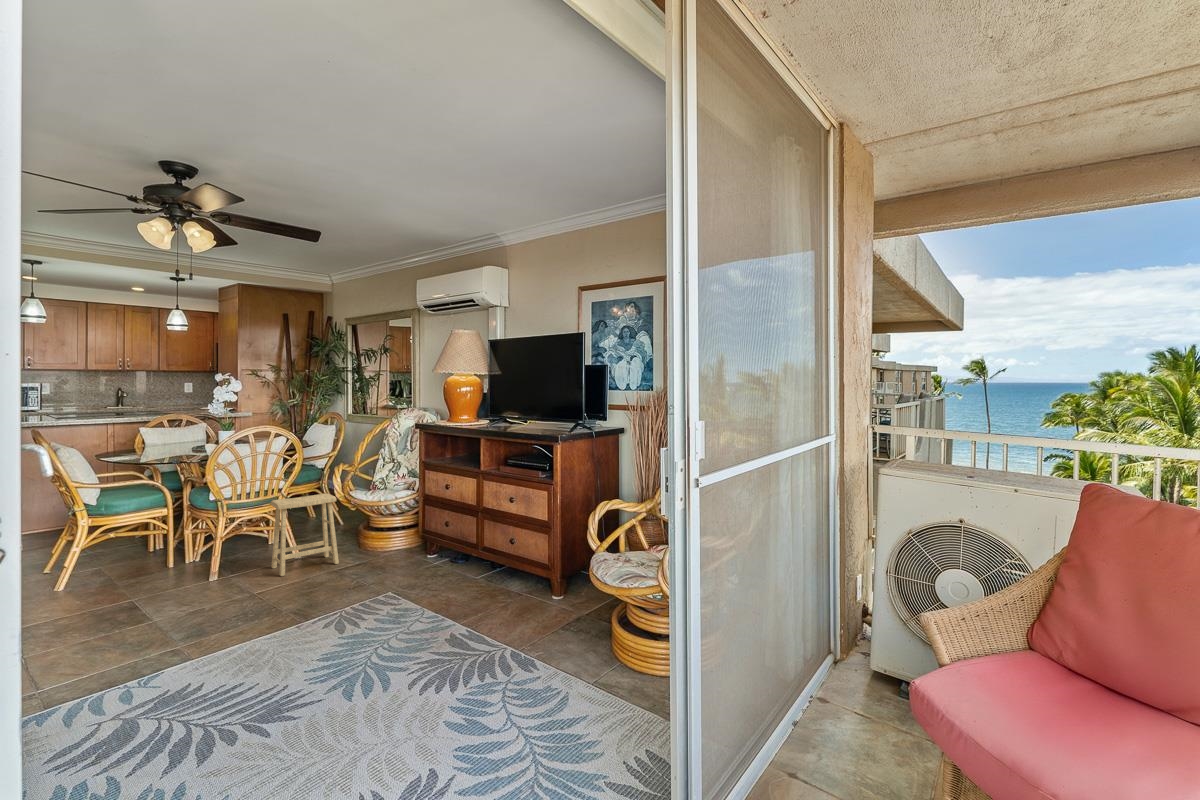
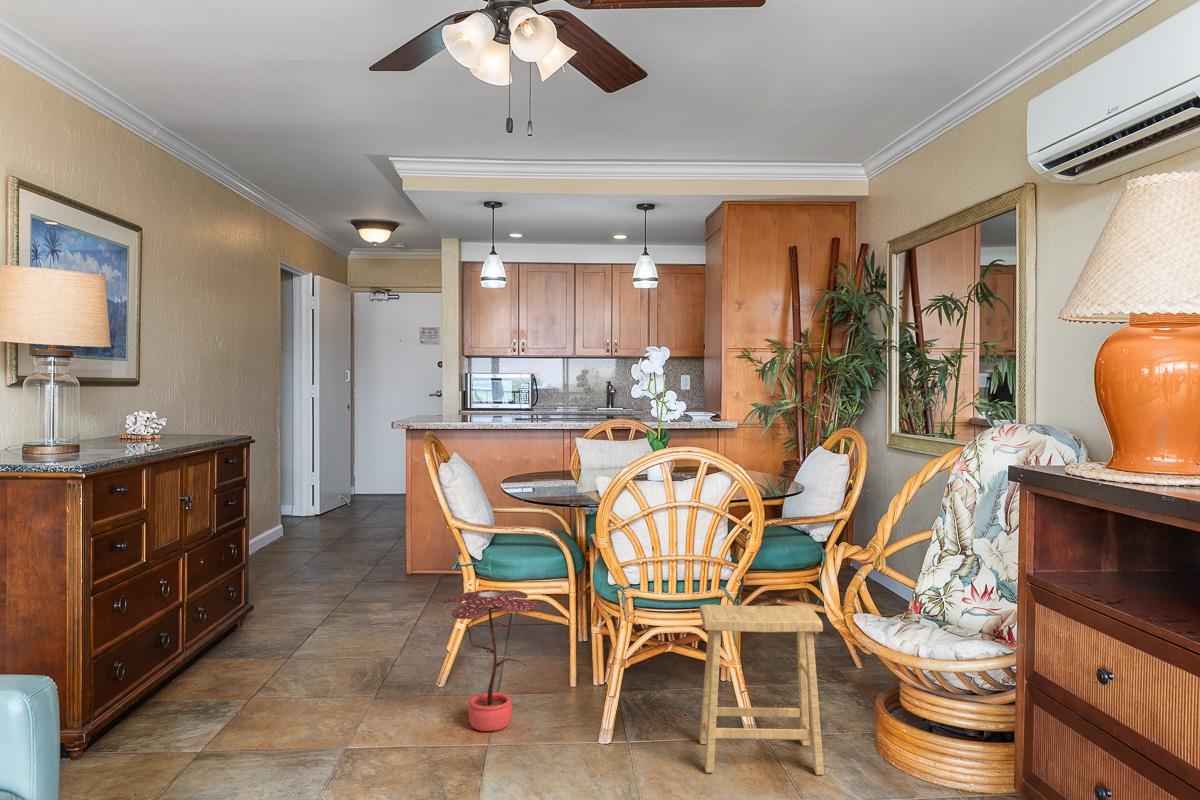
potted plant: none [91,514,167,595] -> present [444,590,539,731]

